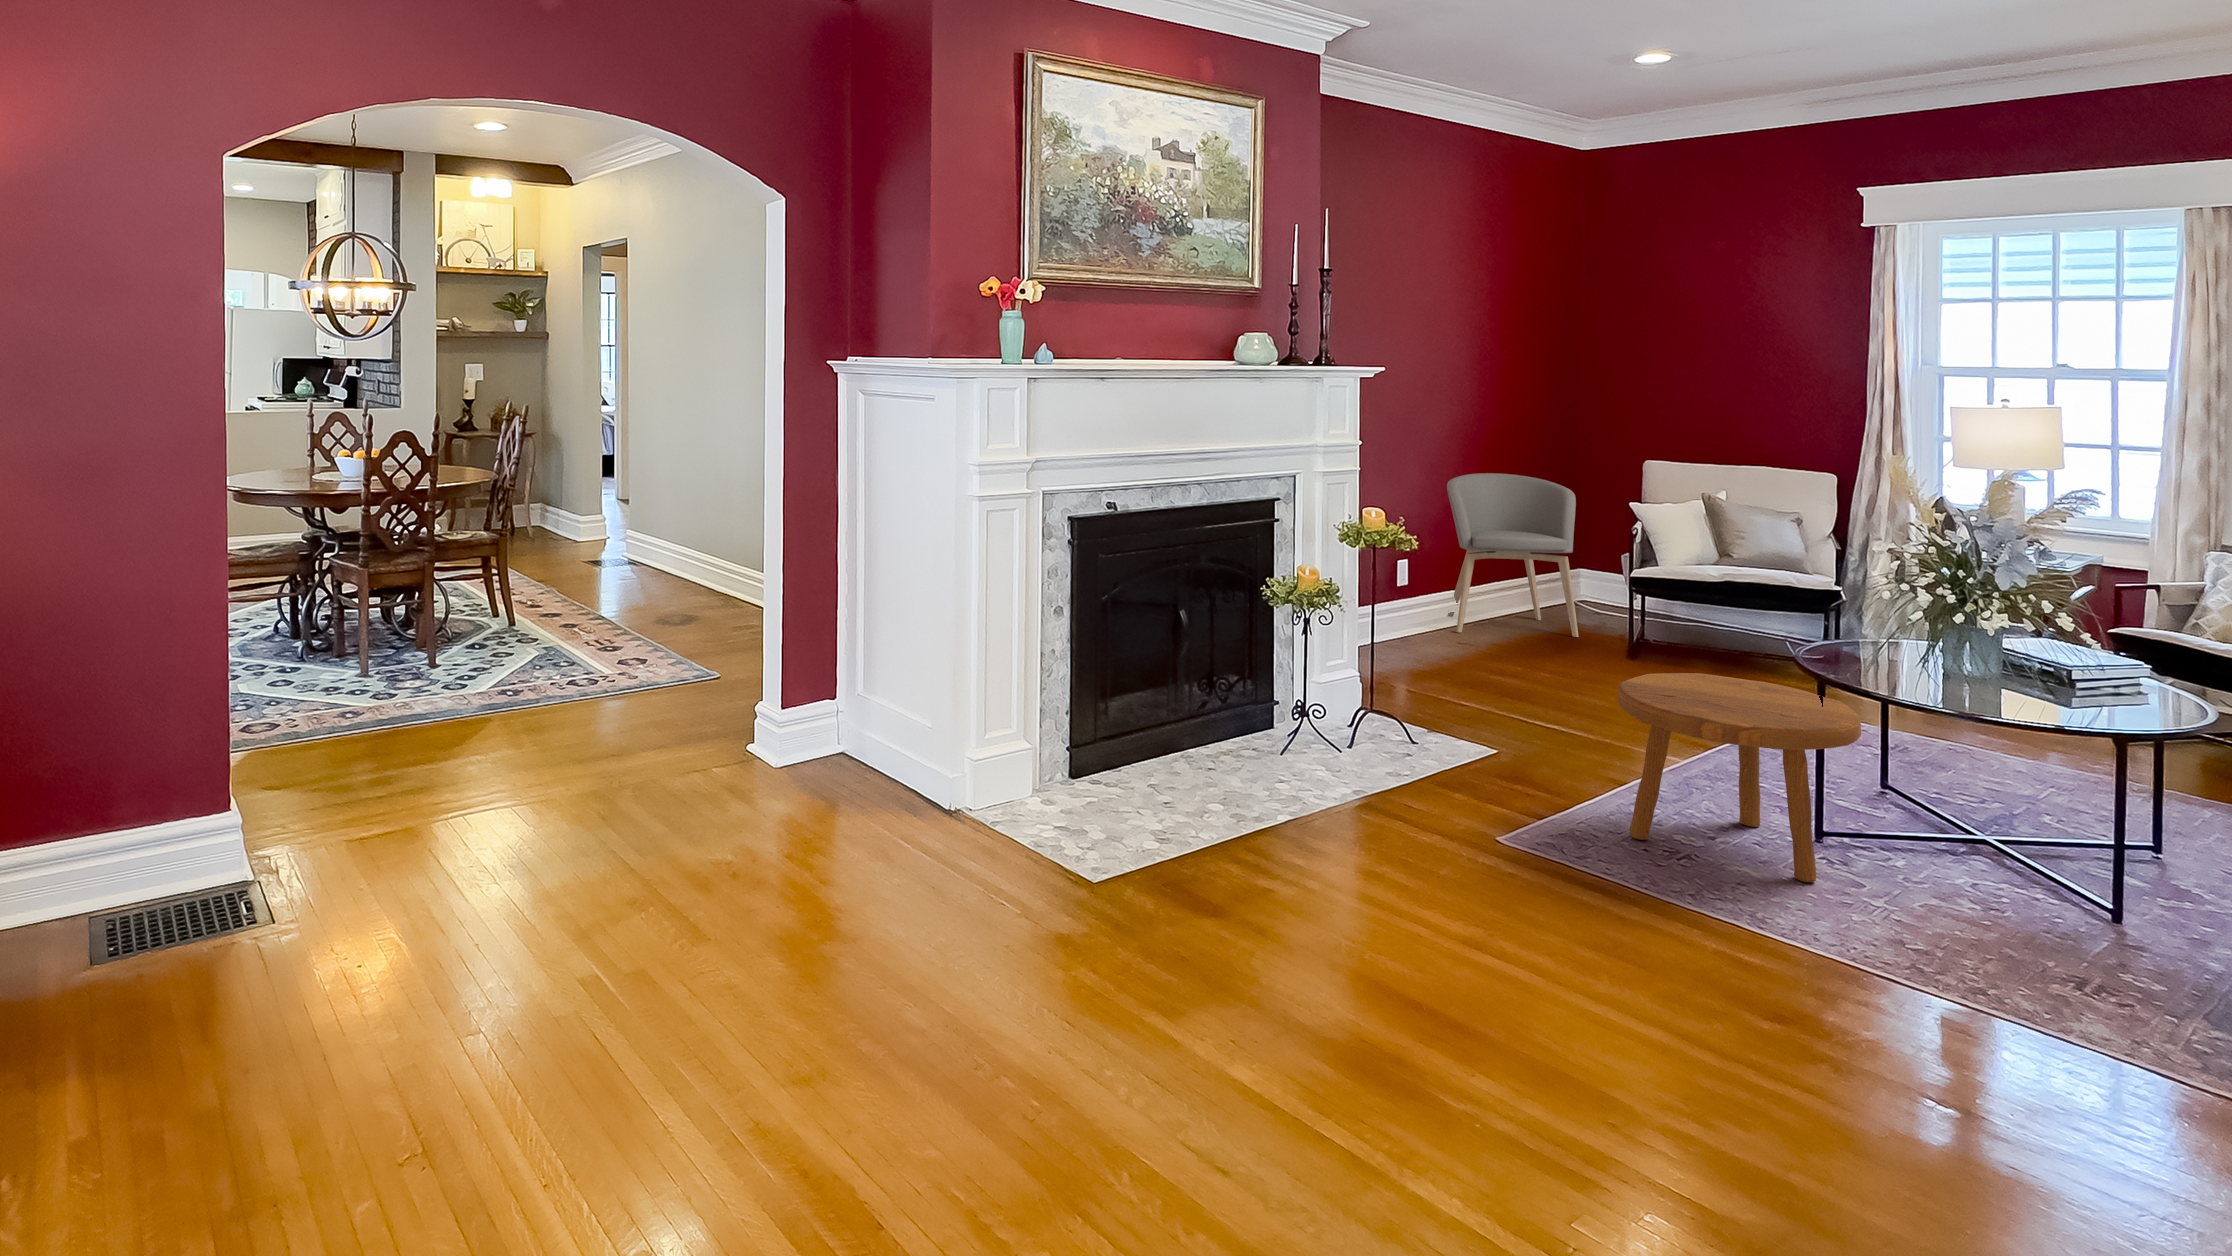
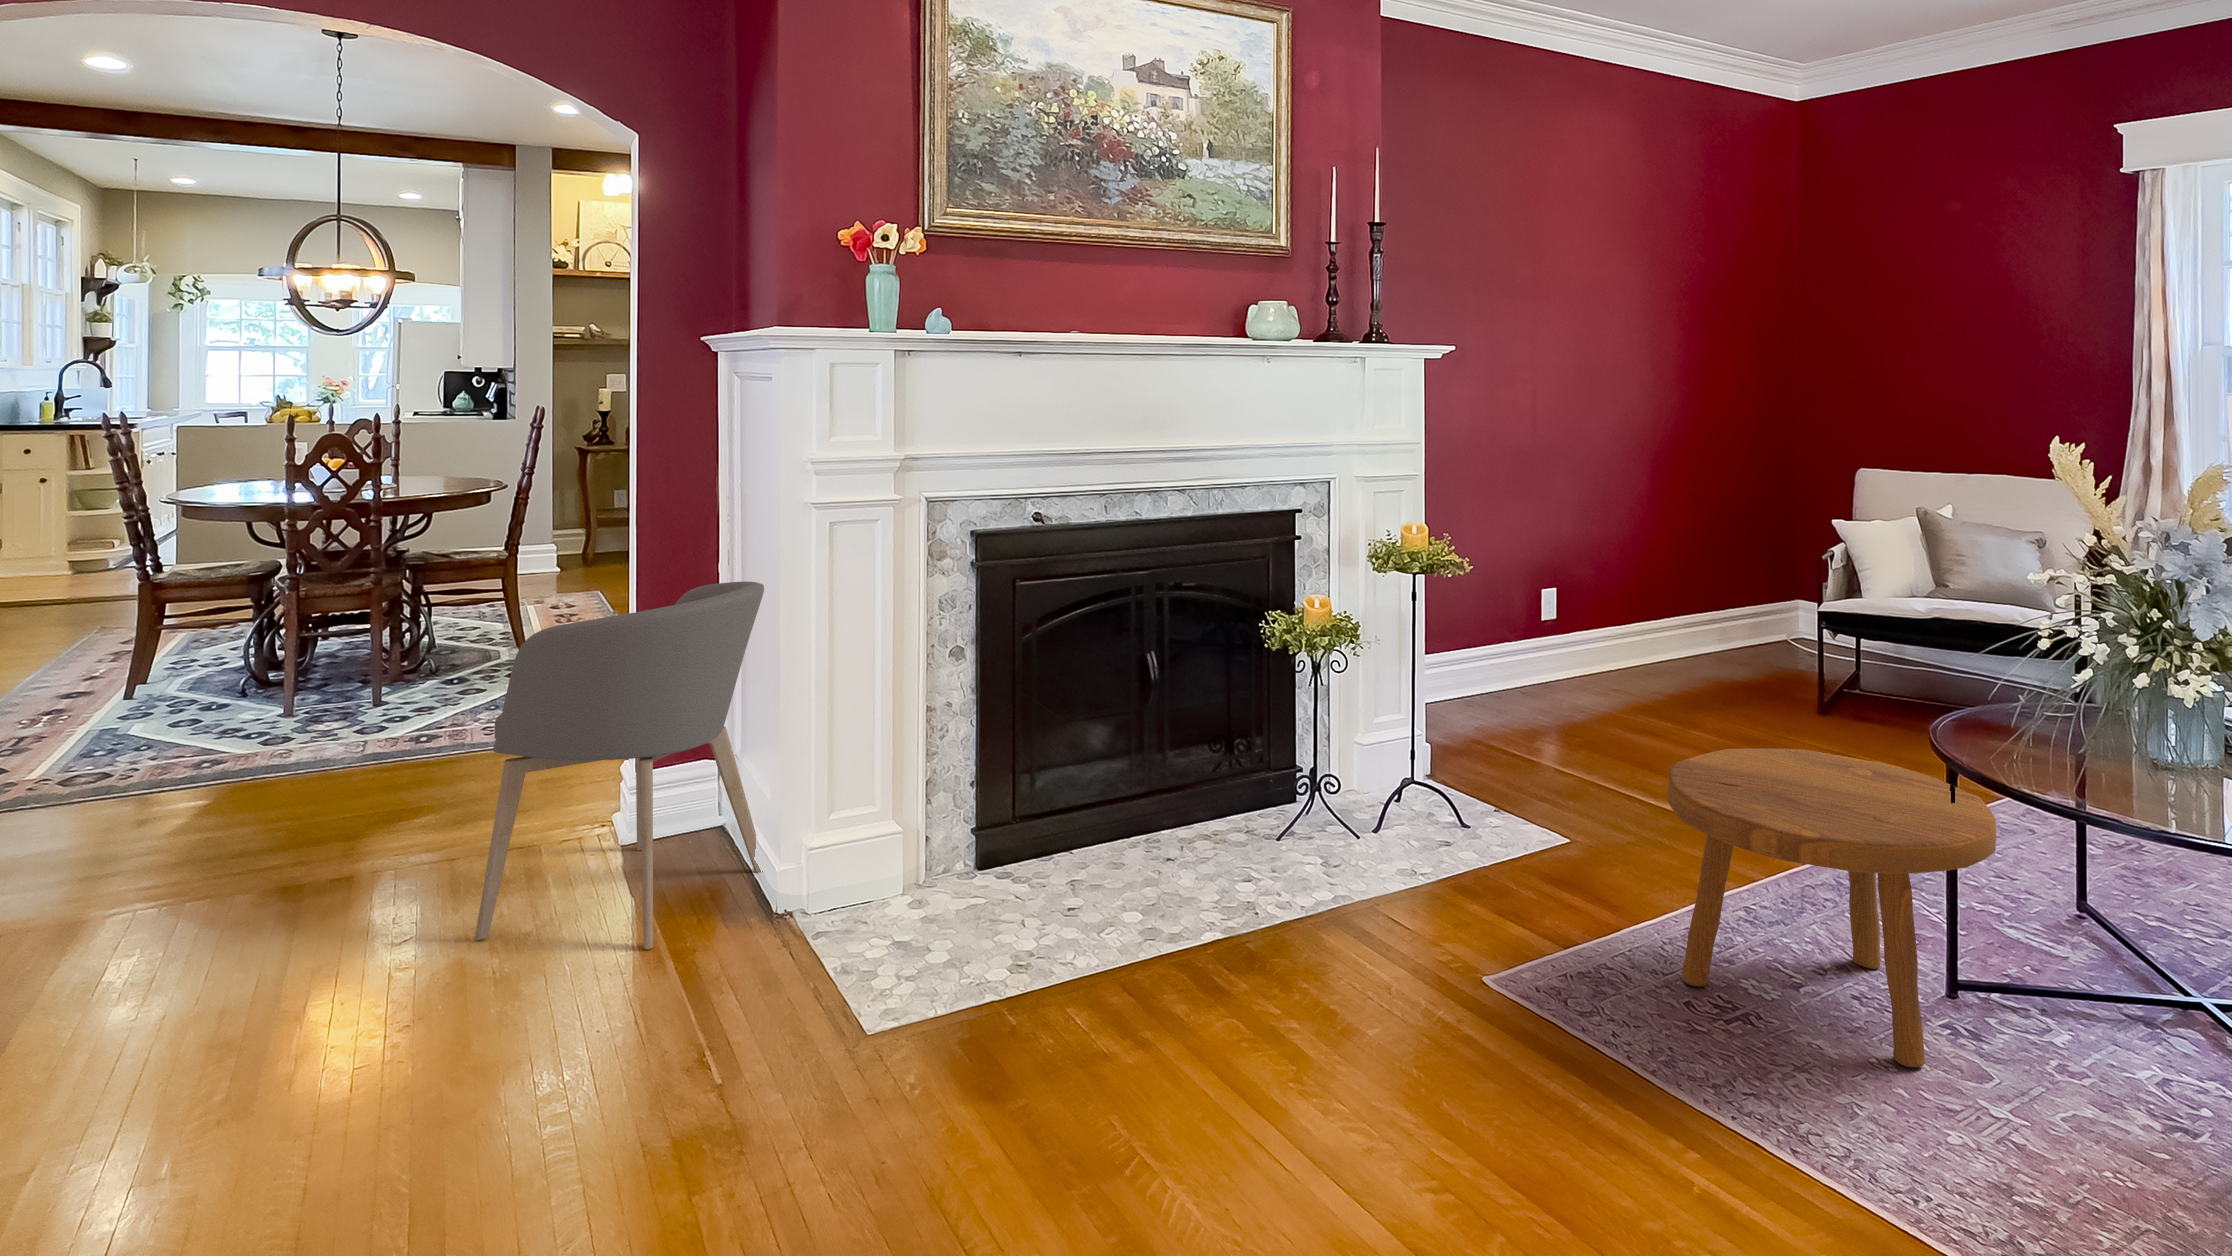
armchair: present [1447,473,1578,637] -> present [475,581,764,949]

